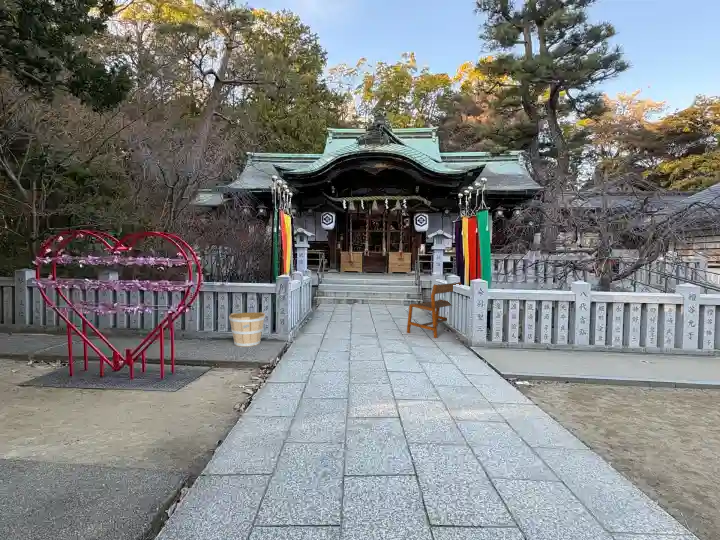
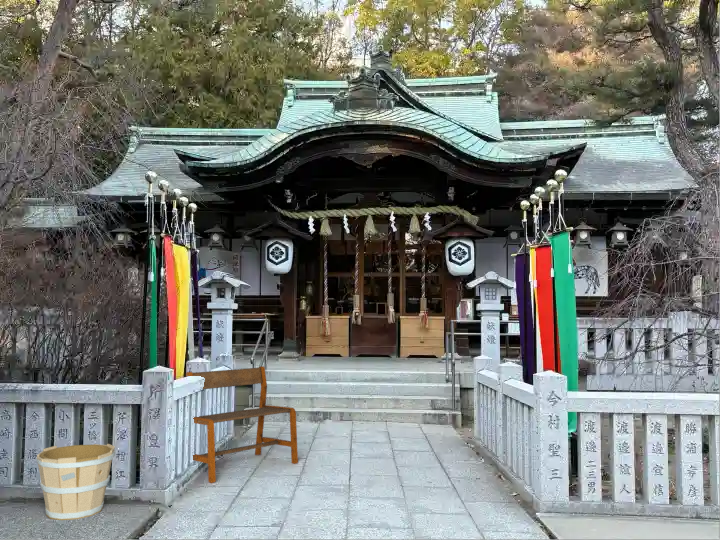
bench: present [407,282,461,338] -> present [186,366,298,483]

